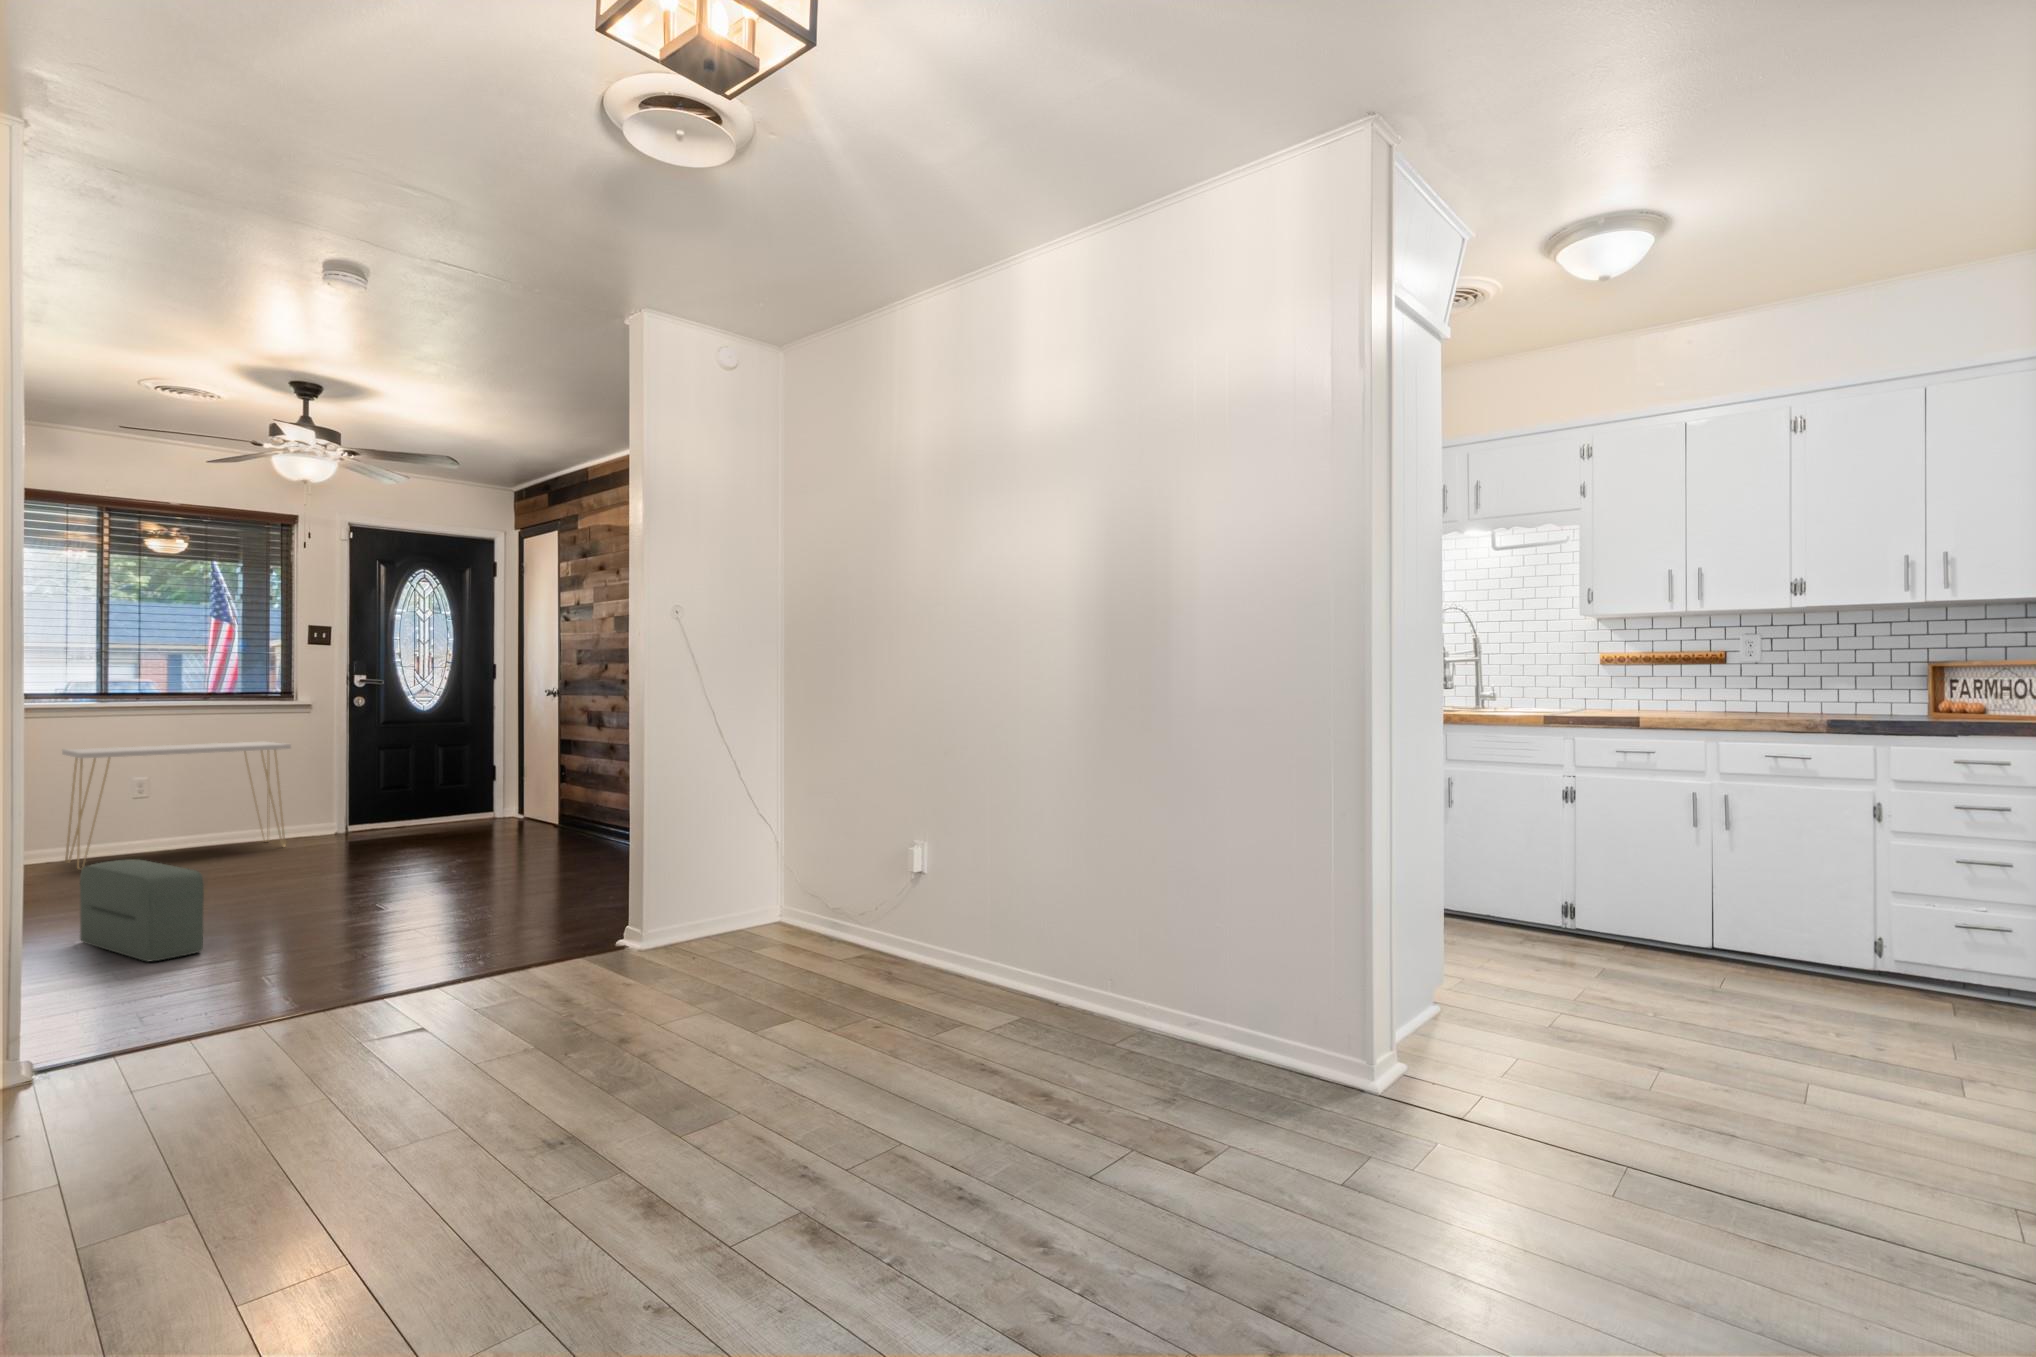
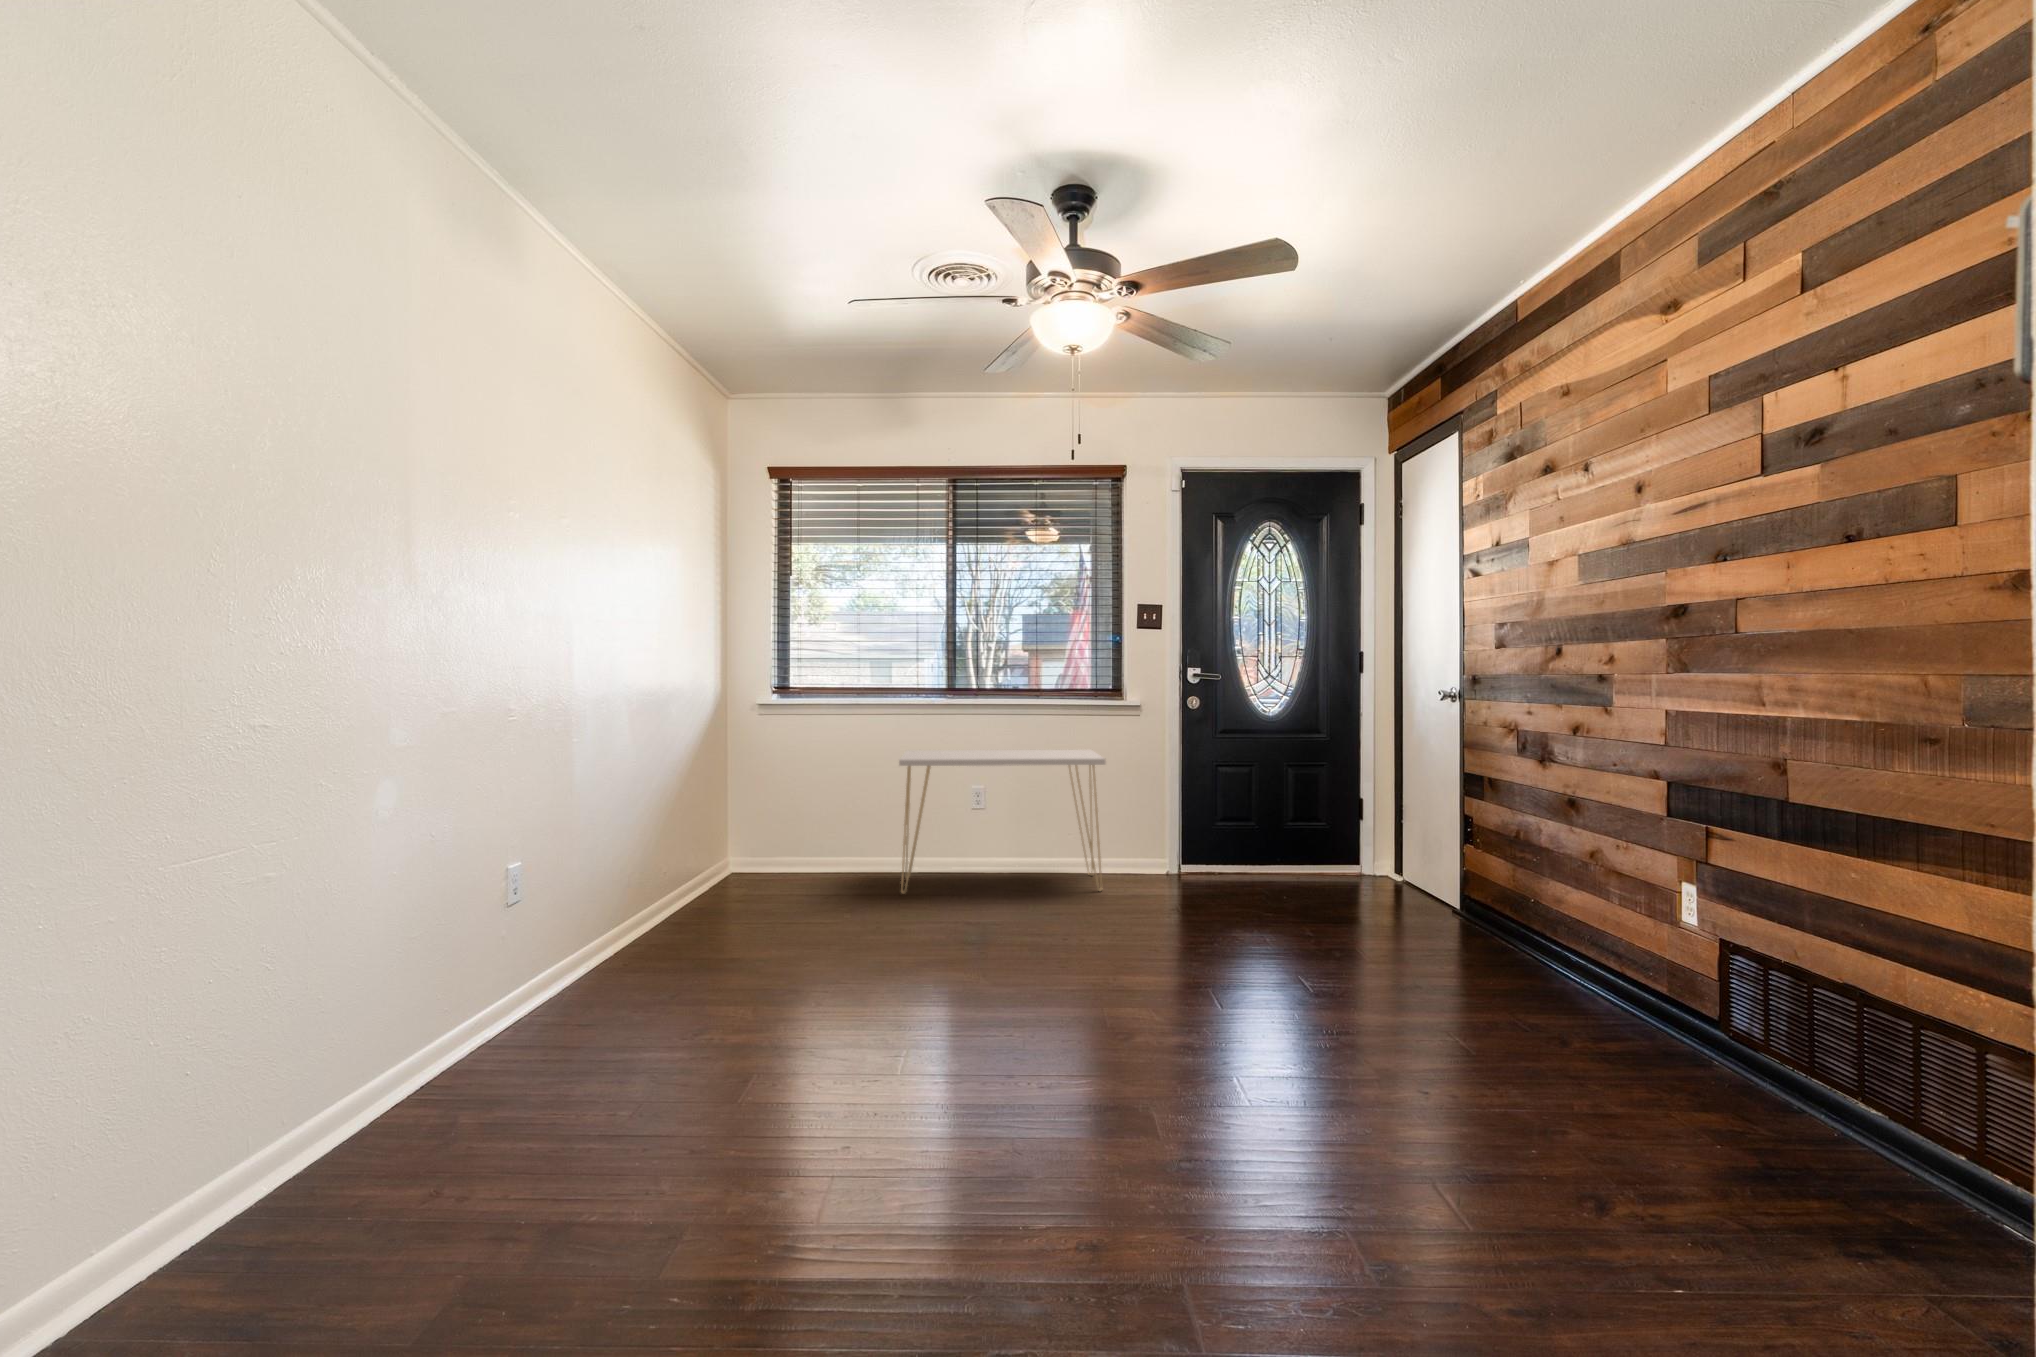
pouf: present [80,859,204,961] -> none [668,979,786,1260]

